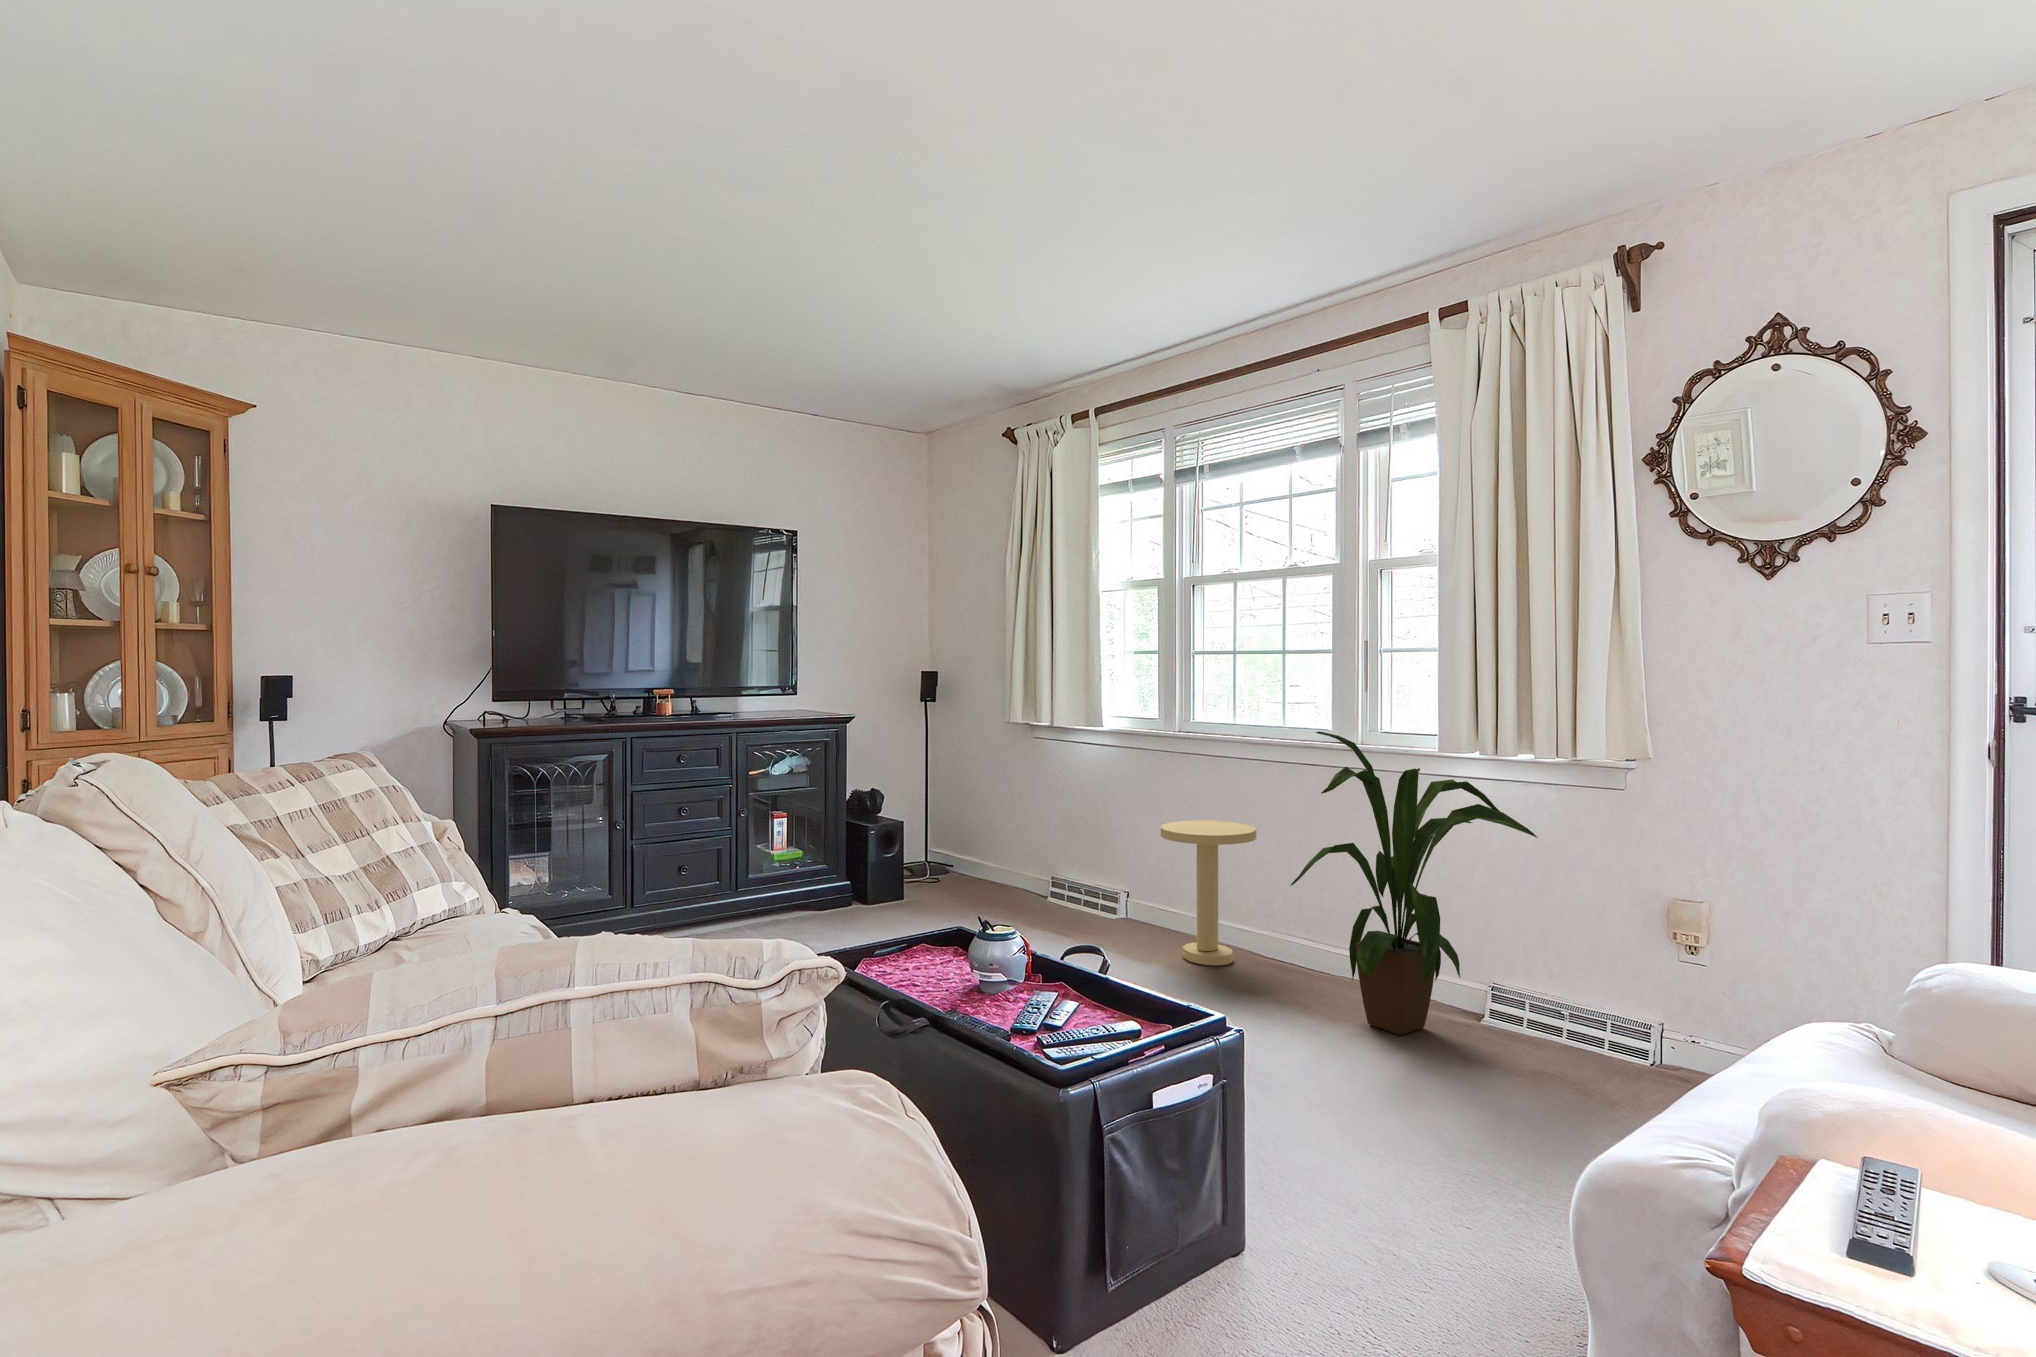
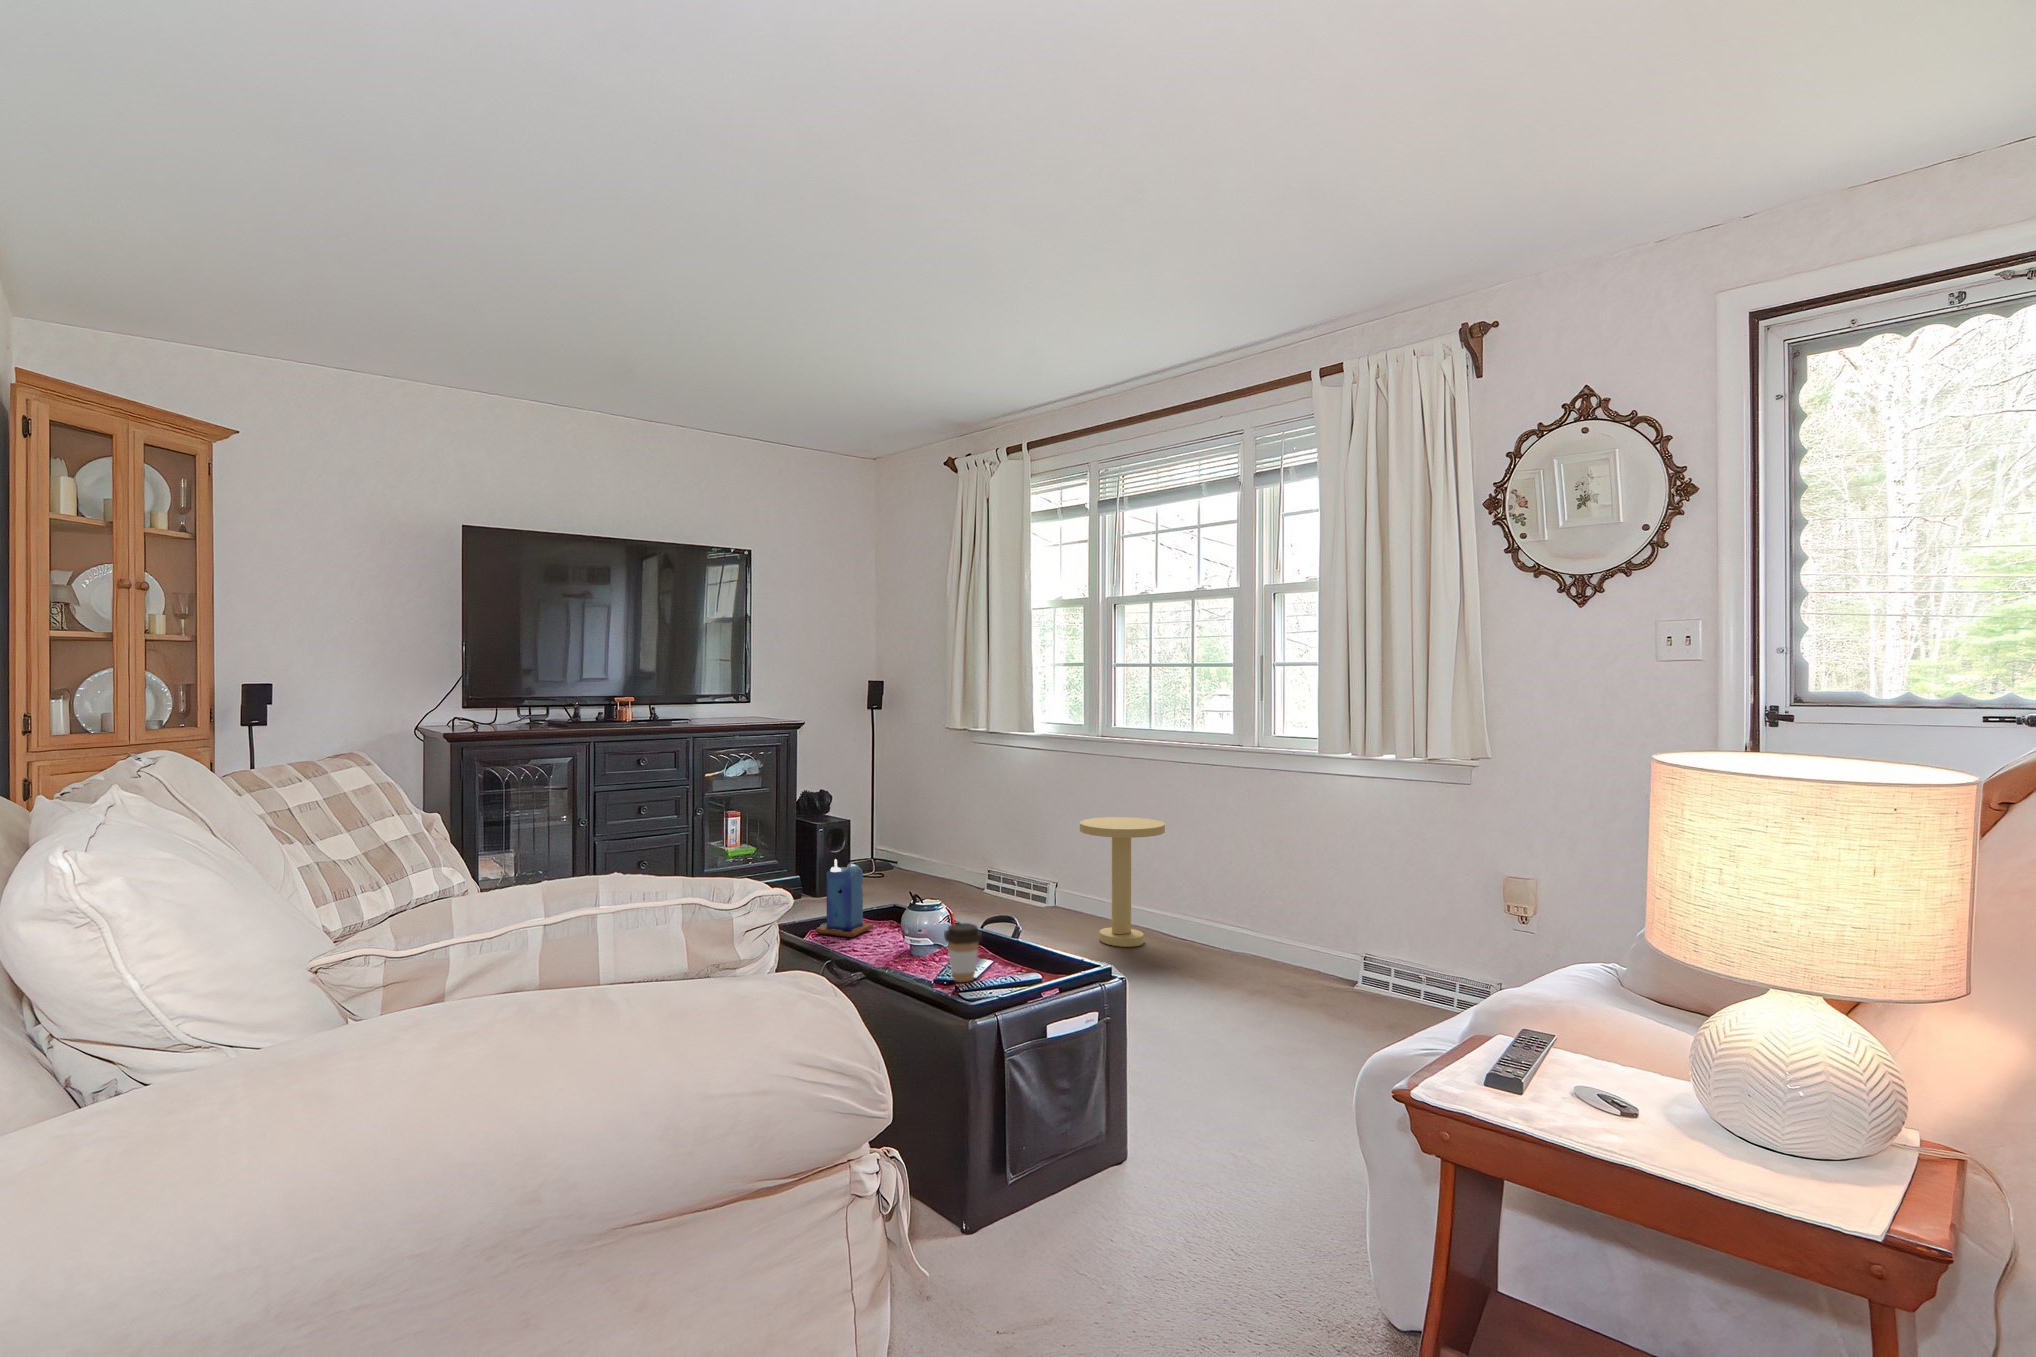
house plant: present [1291,732,1537,1035] -> none [1187,736,1396,1001]
candle: none [871,877,936,969] -> present [816,859,873,937]
coffee cup: none [1023,961,1069,1033] -> present [944,923,982,982]

